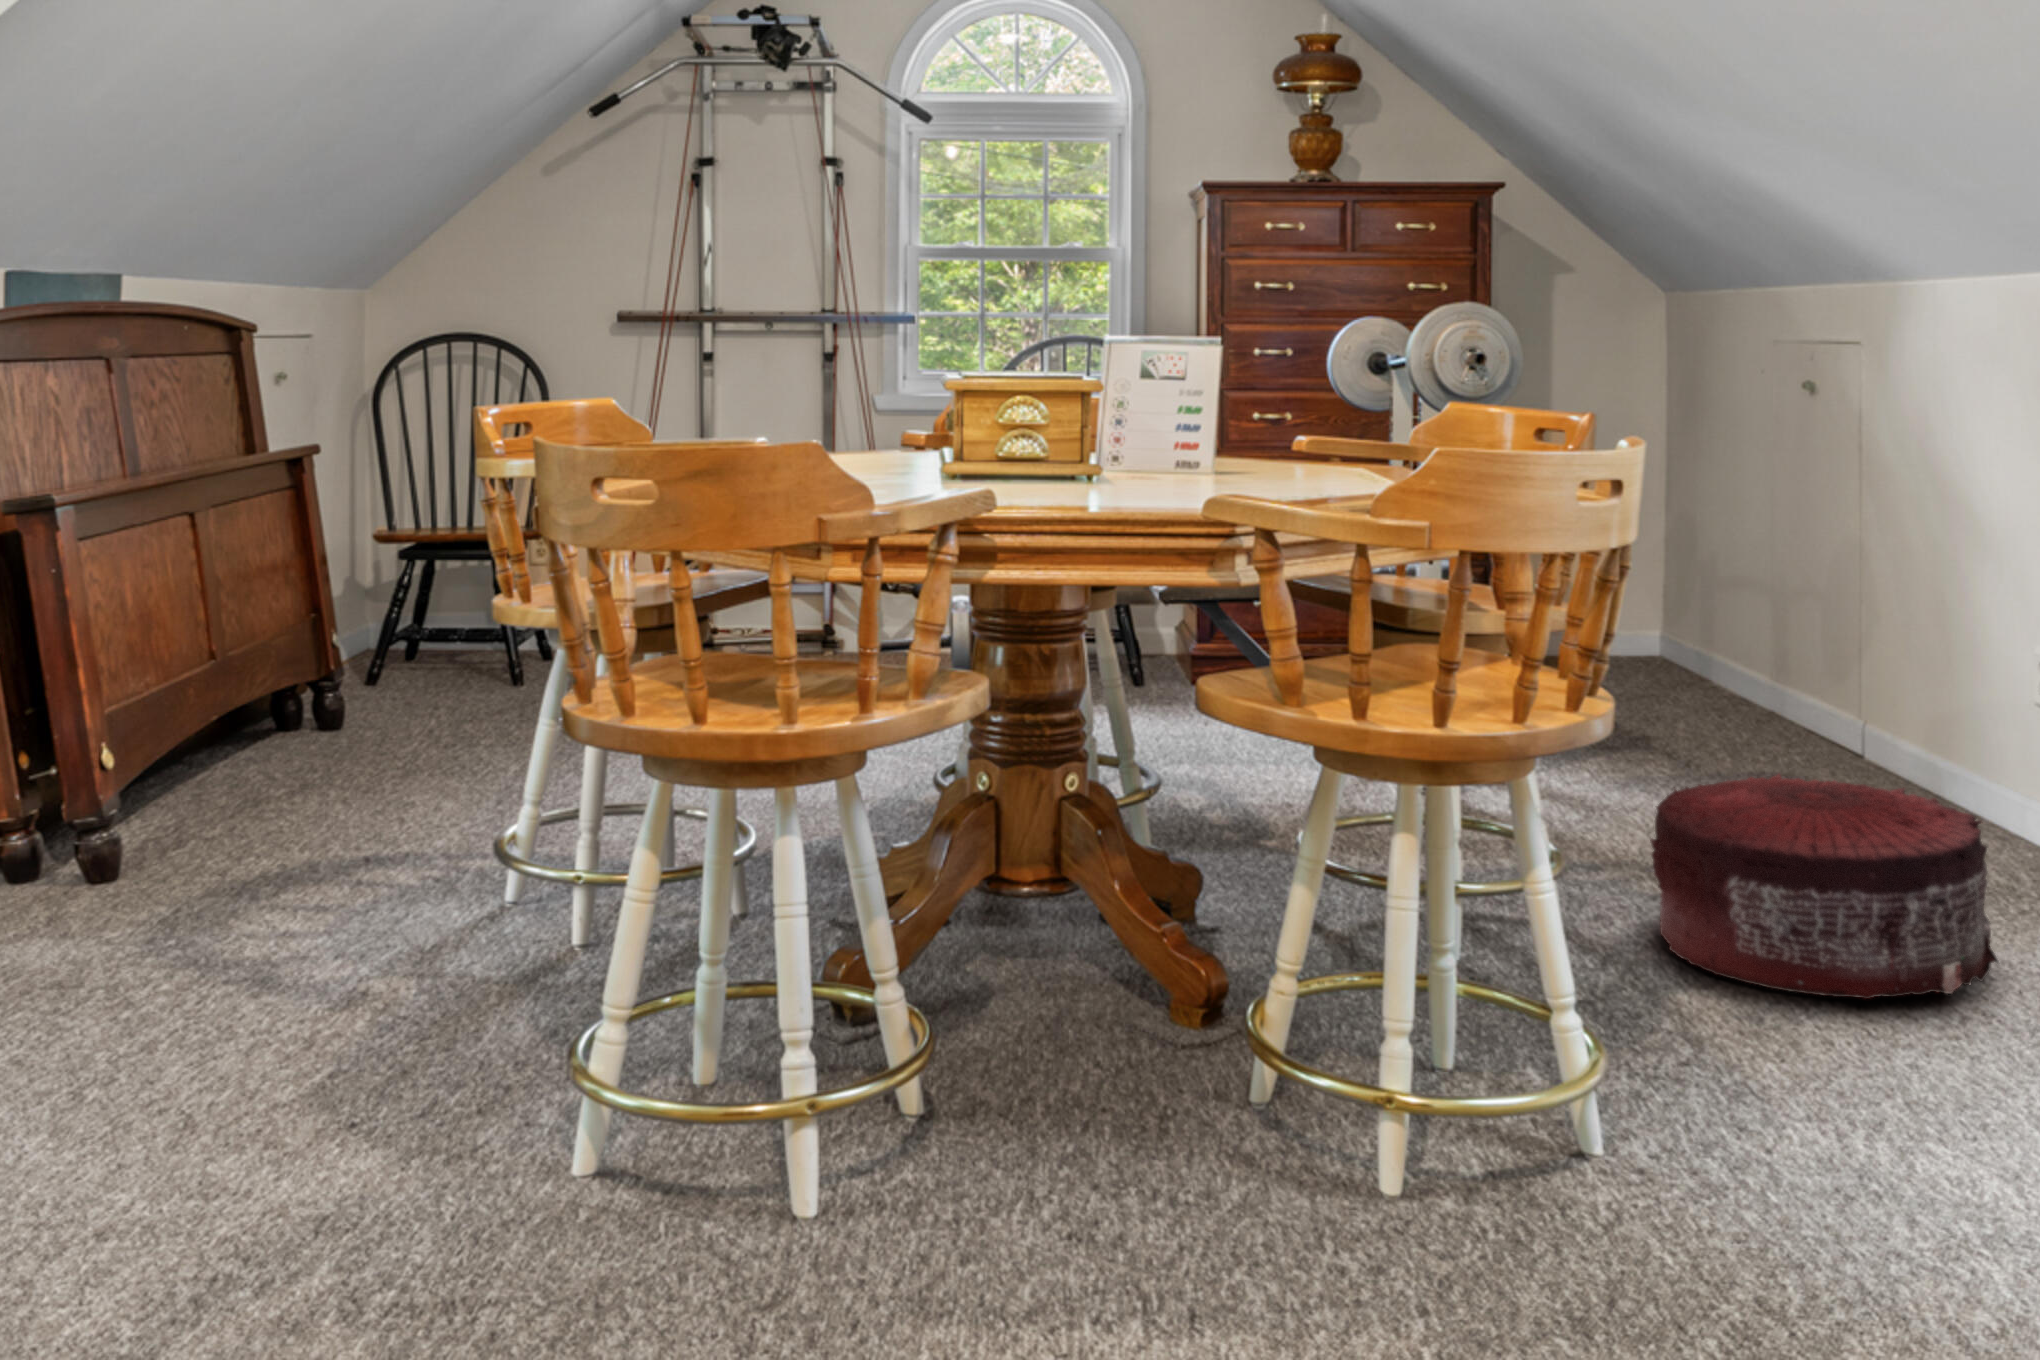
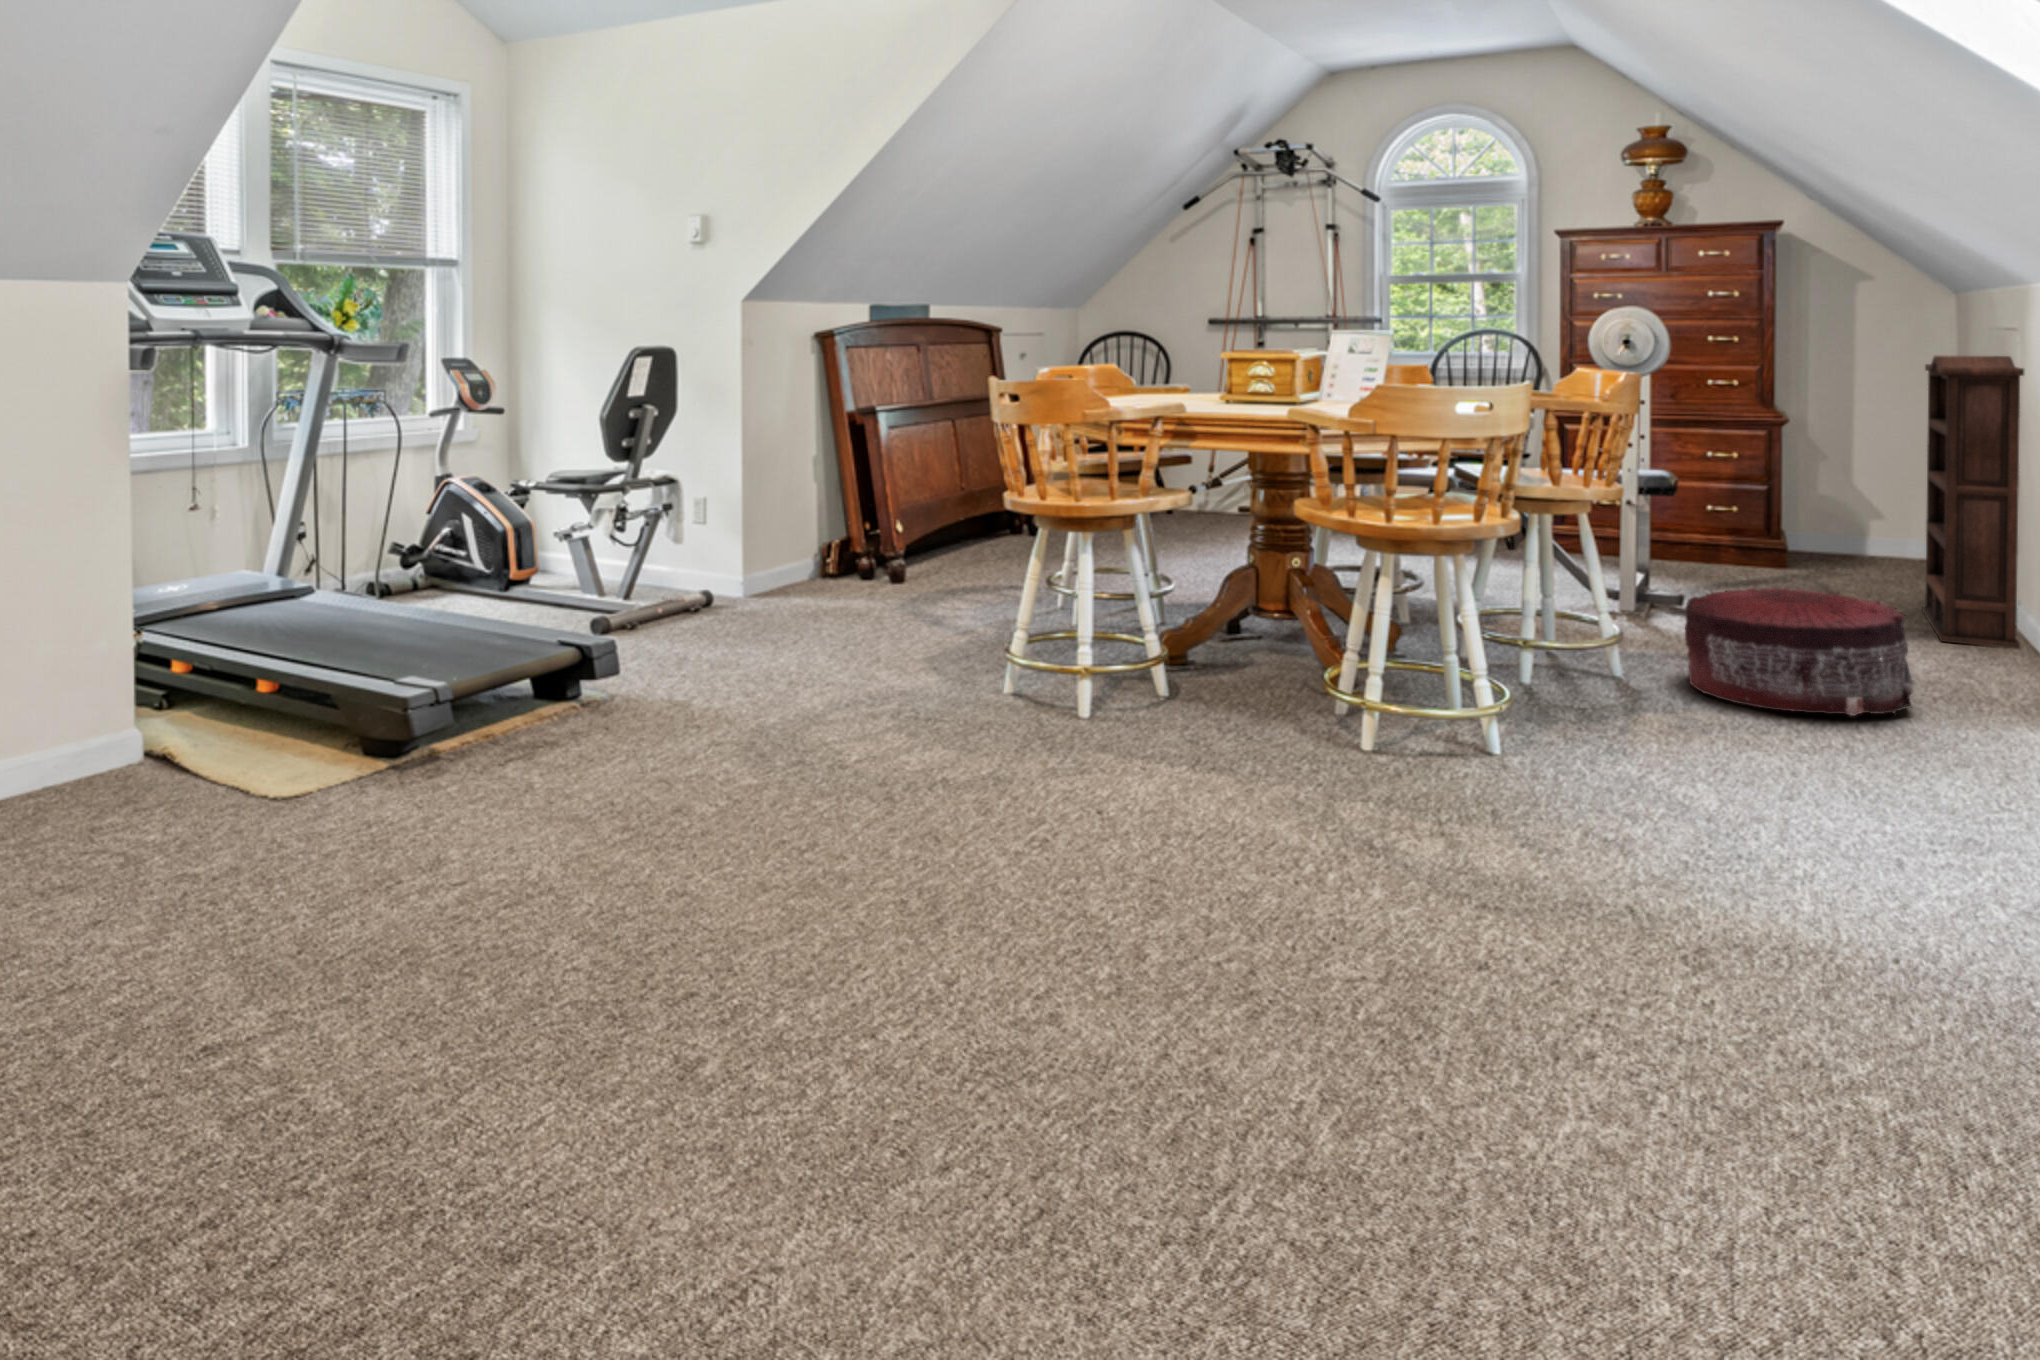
bookshelf: none [1754,393,1948,818] -> present [1922,356,2024,649]

